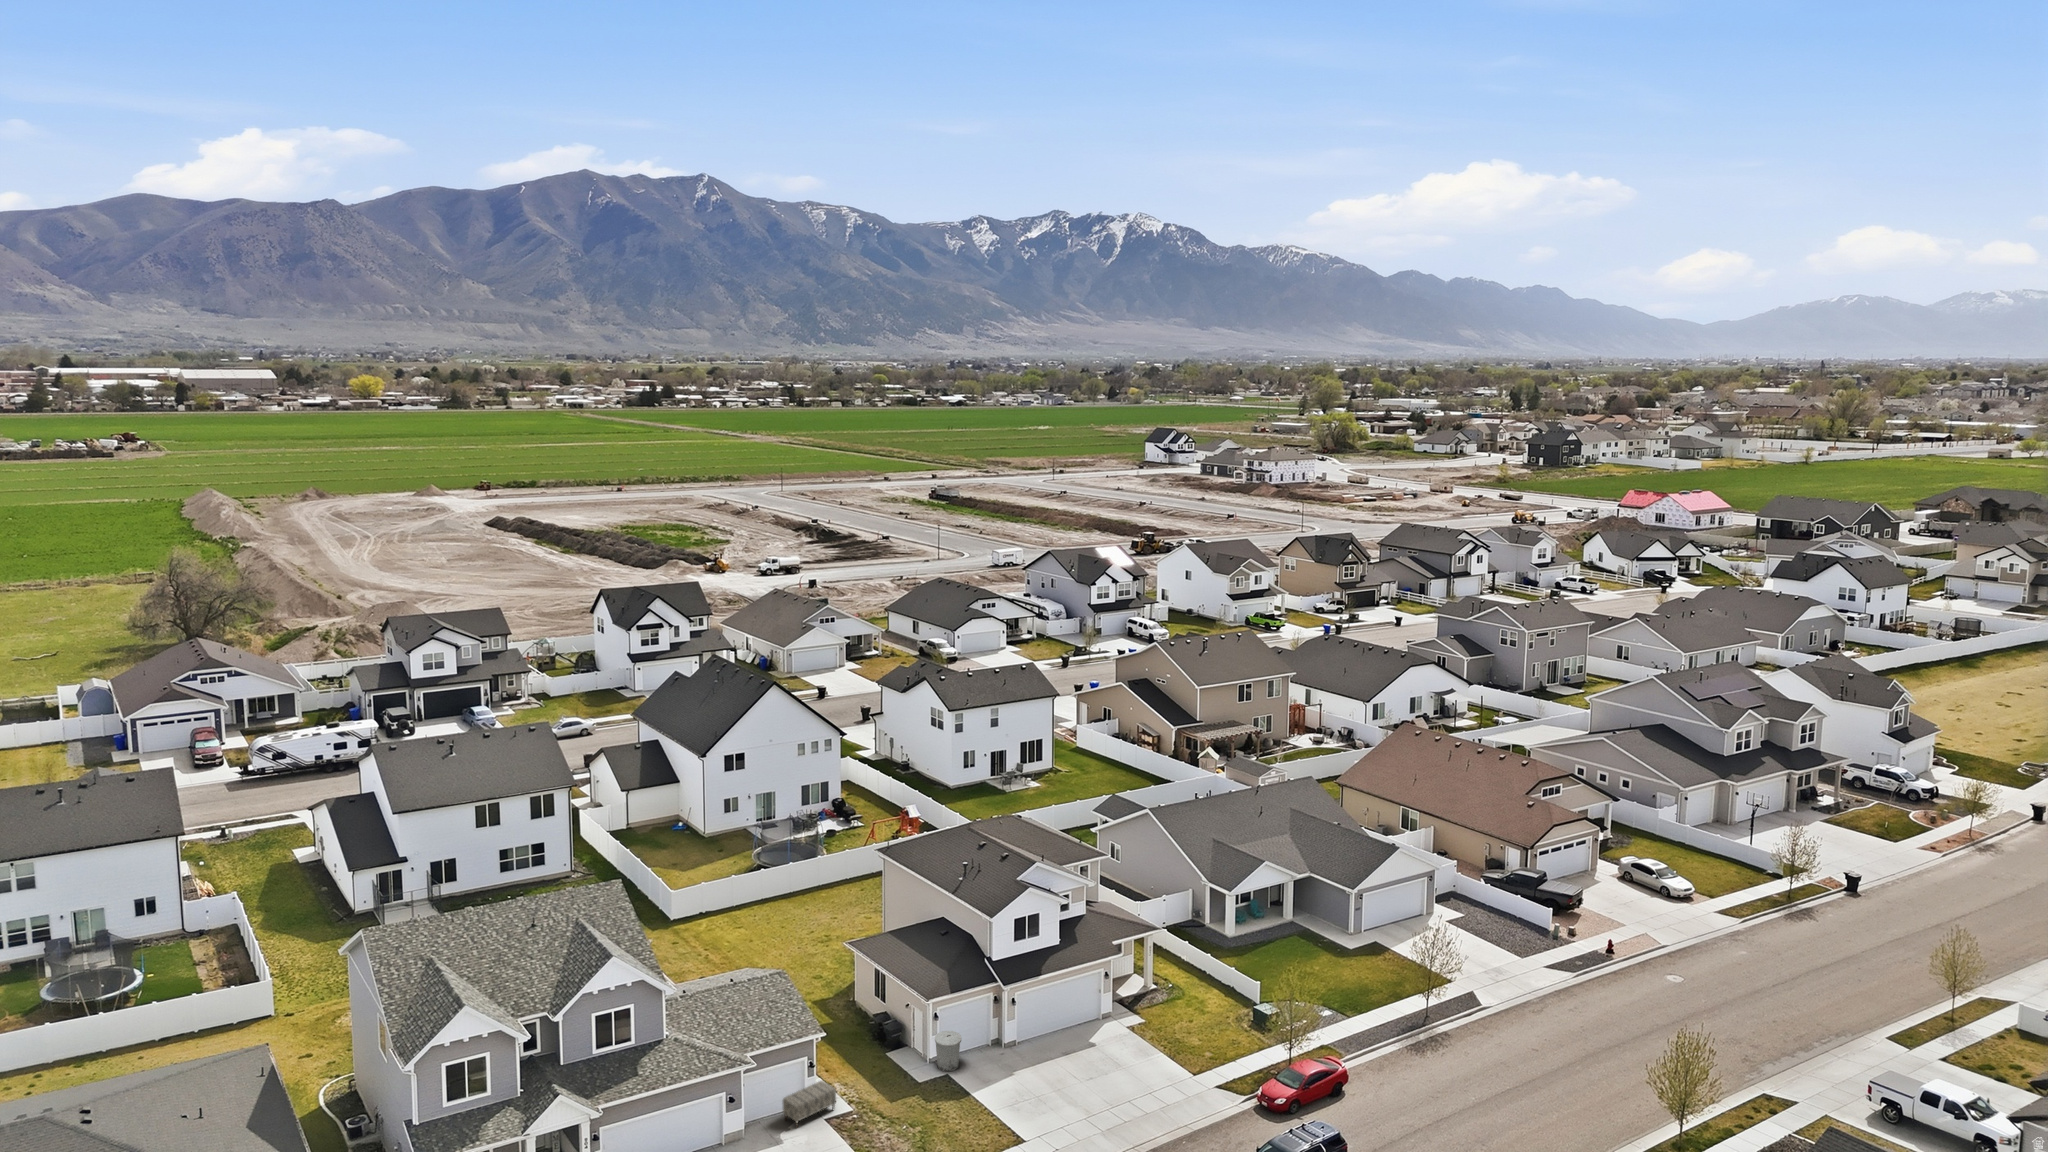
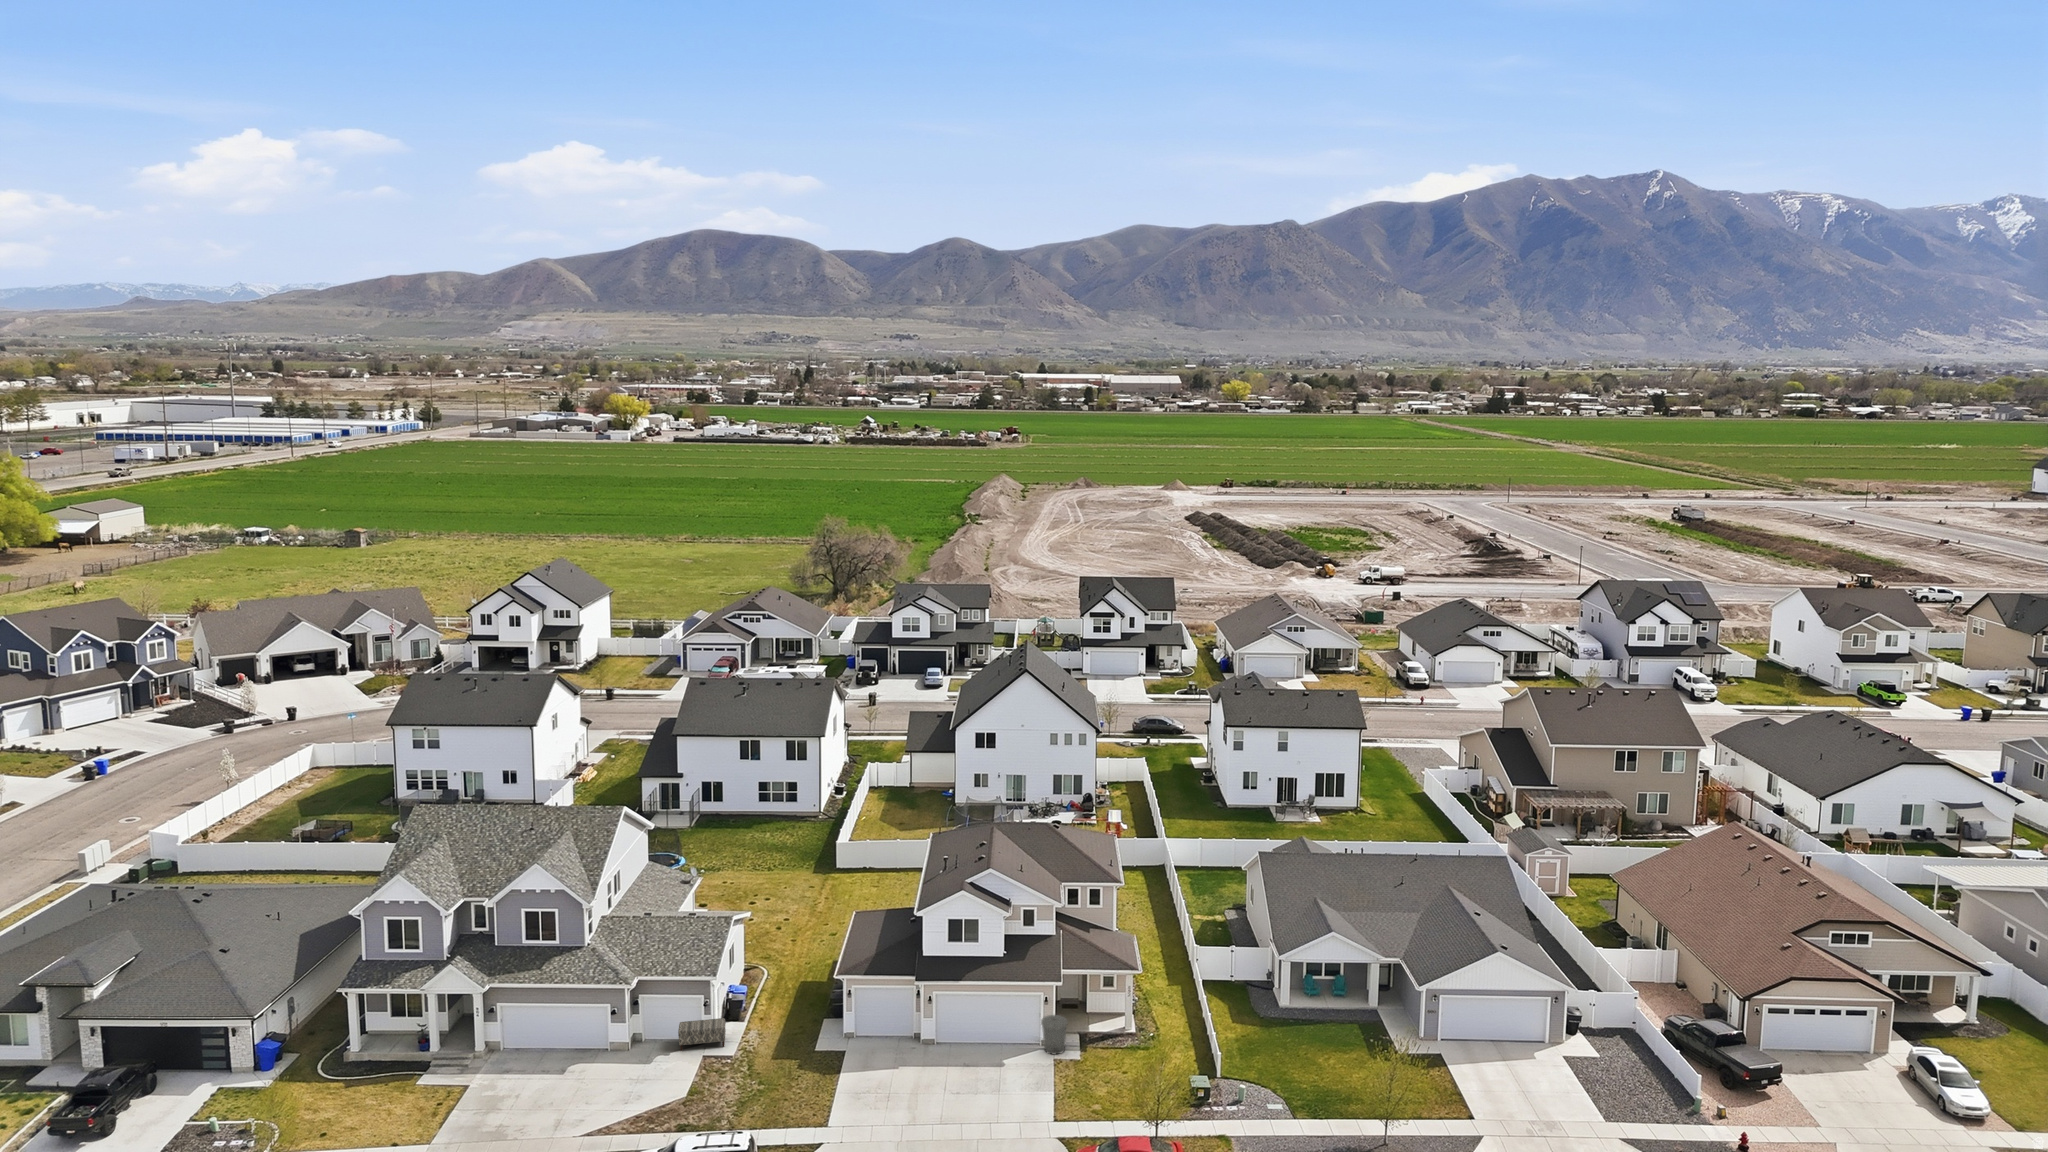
trash can: present [935,1031,961,1071] -> present [1041,1015,1068,1054]

